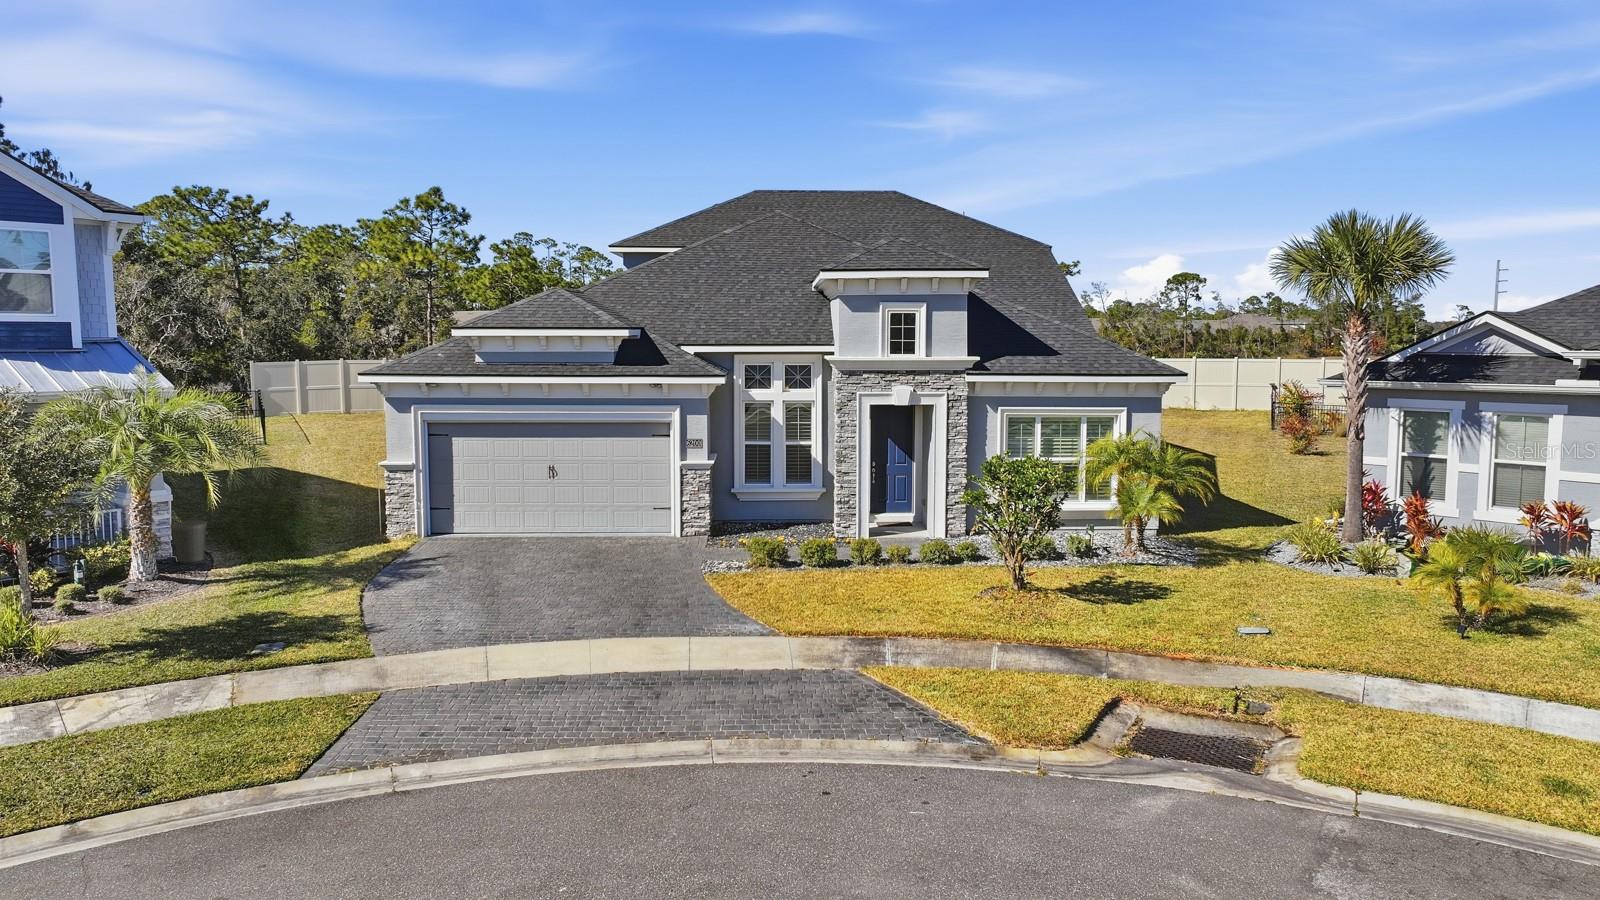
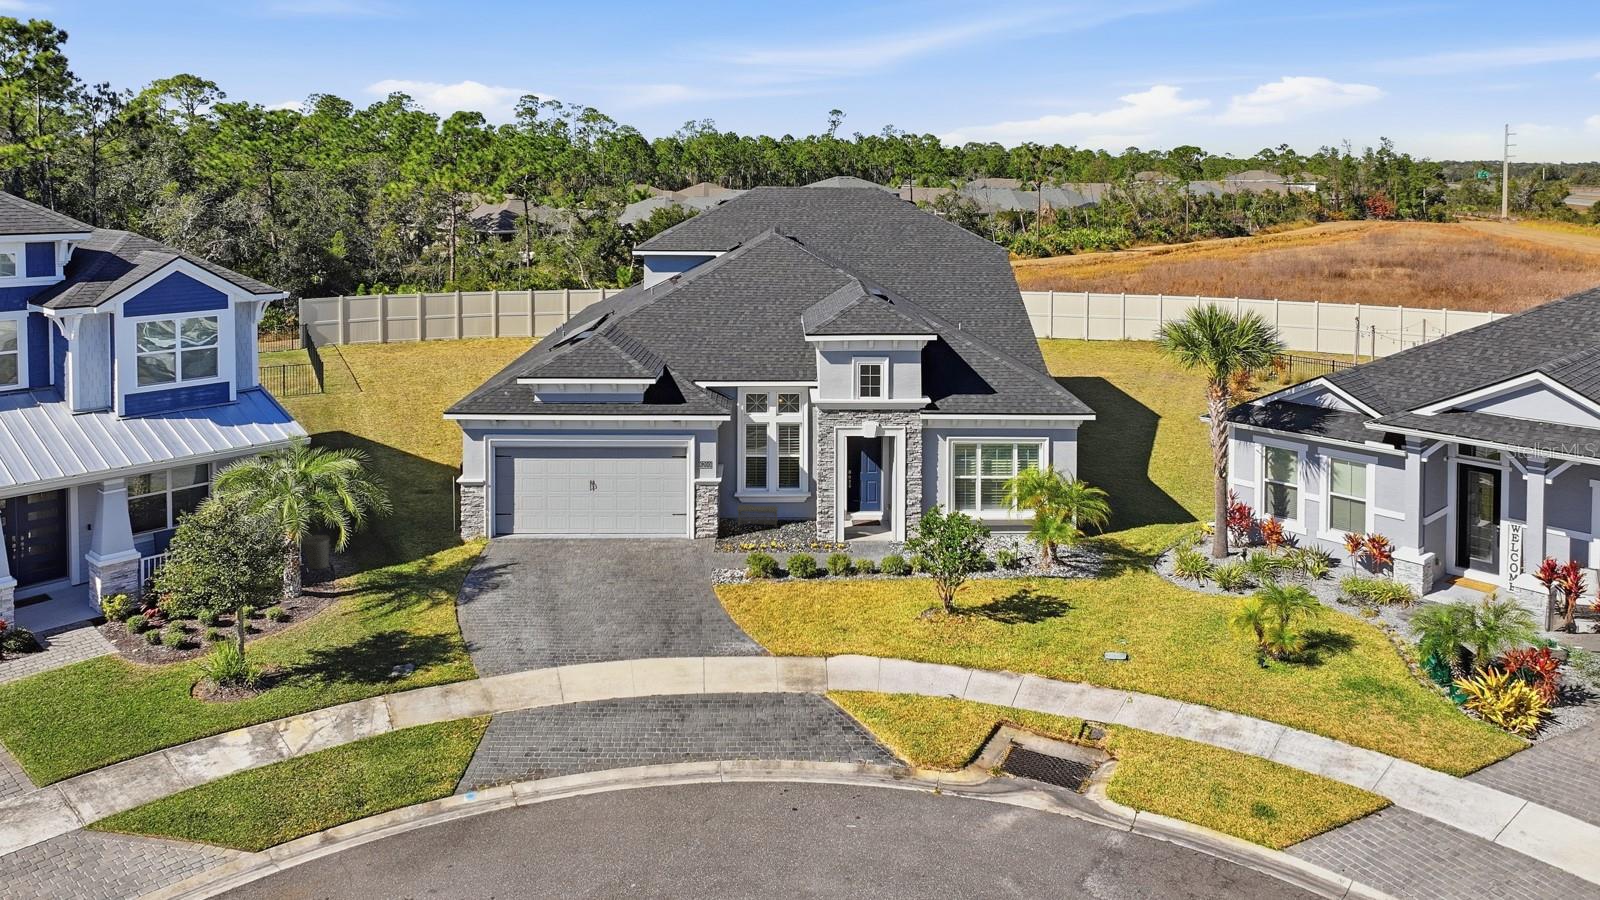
storage bench: none [734,502,786,528] -> present [737,505,778,526]

